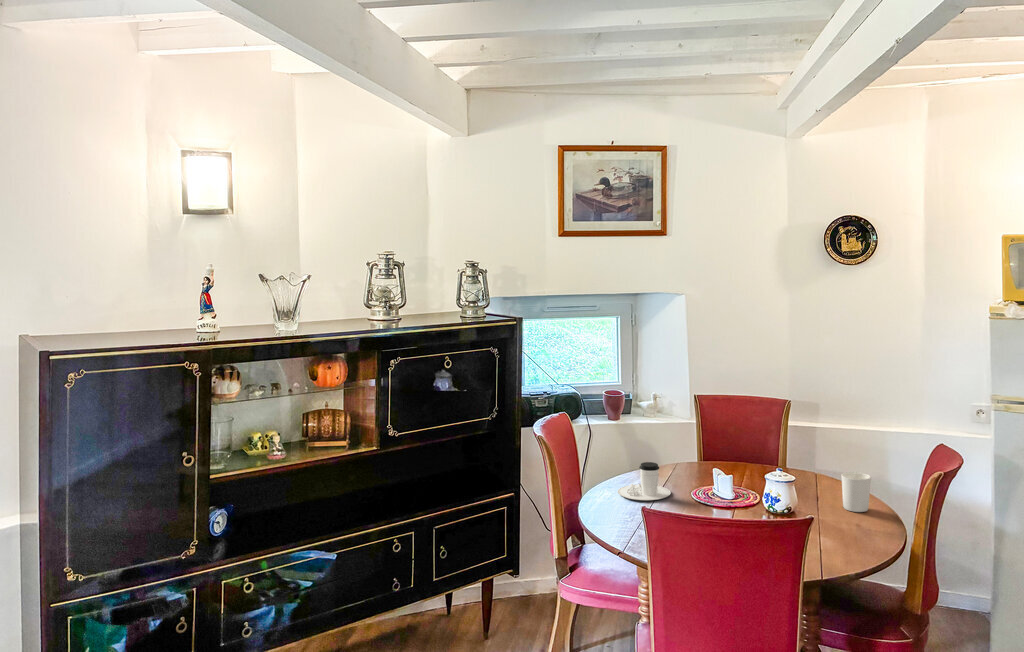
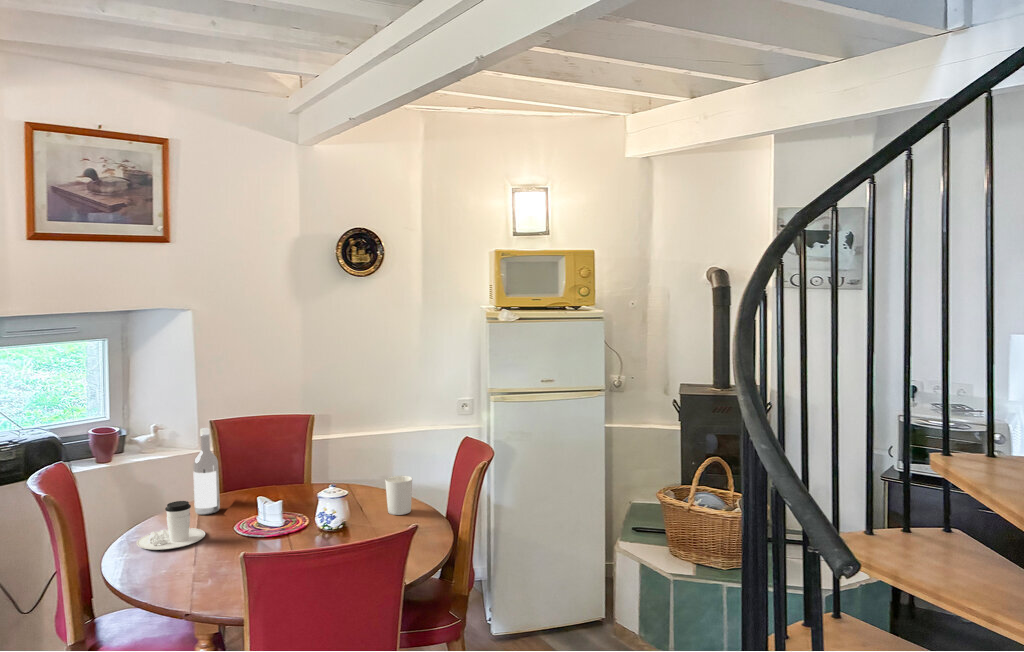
wine bottle: none [669,403,690,478] -> present [193,428,220,515]

